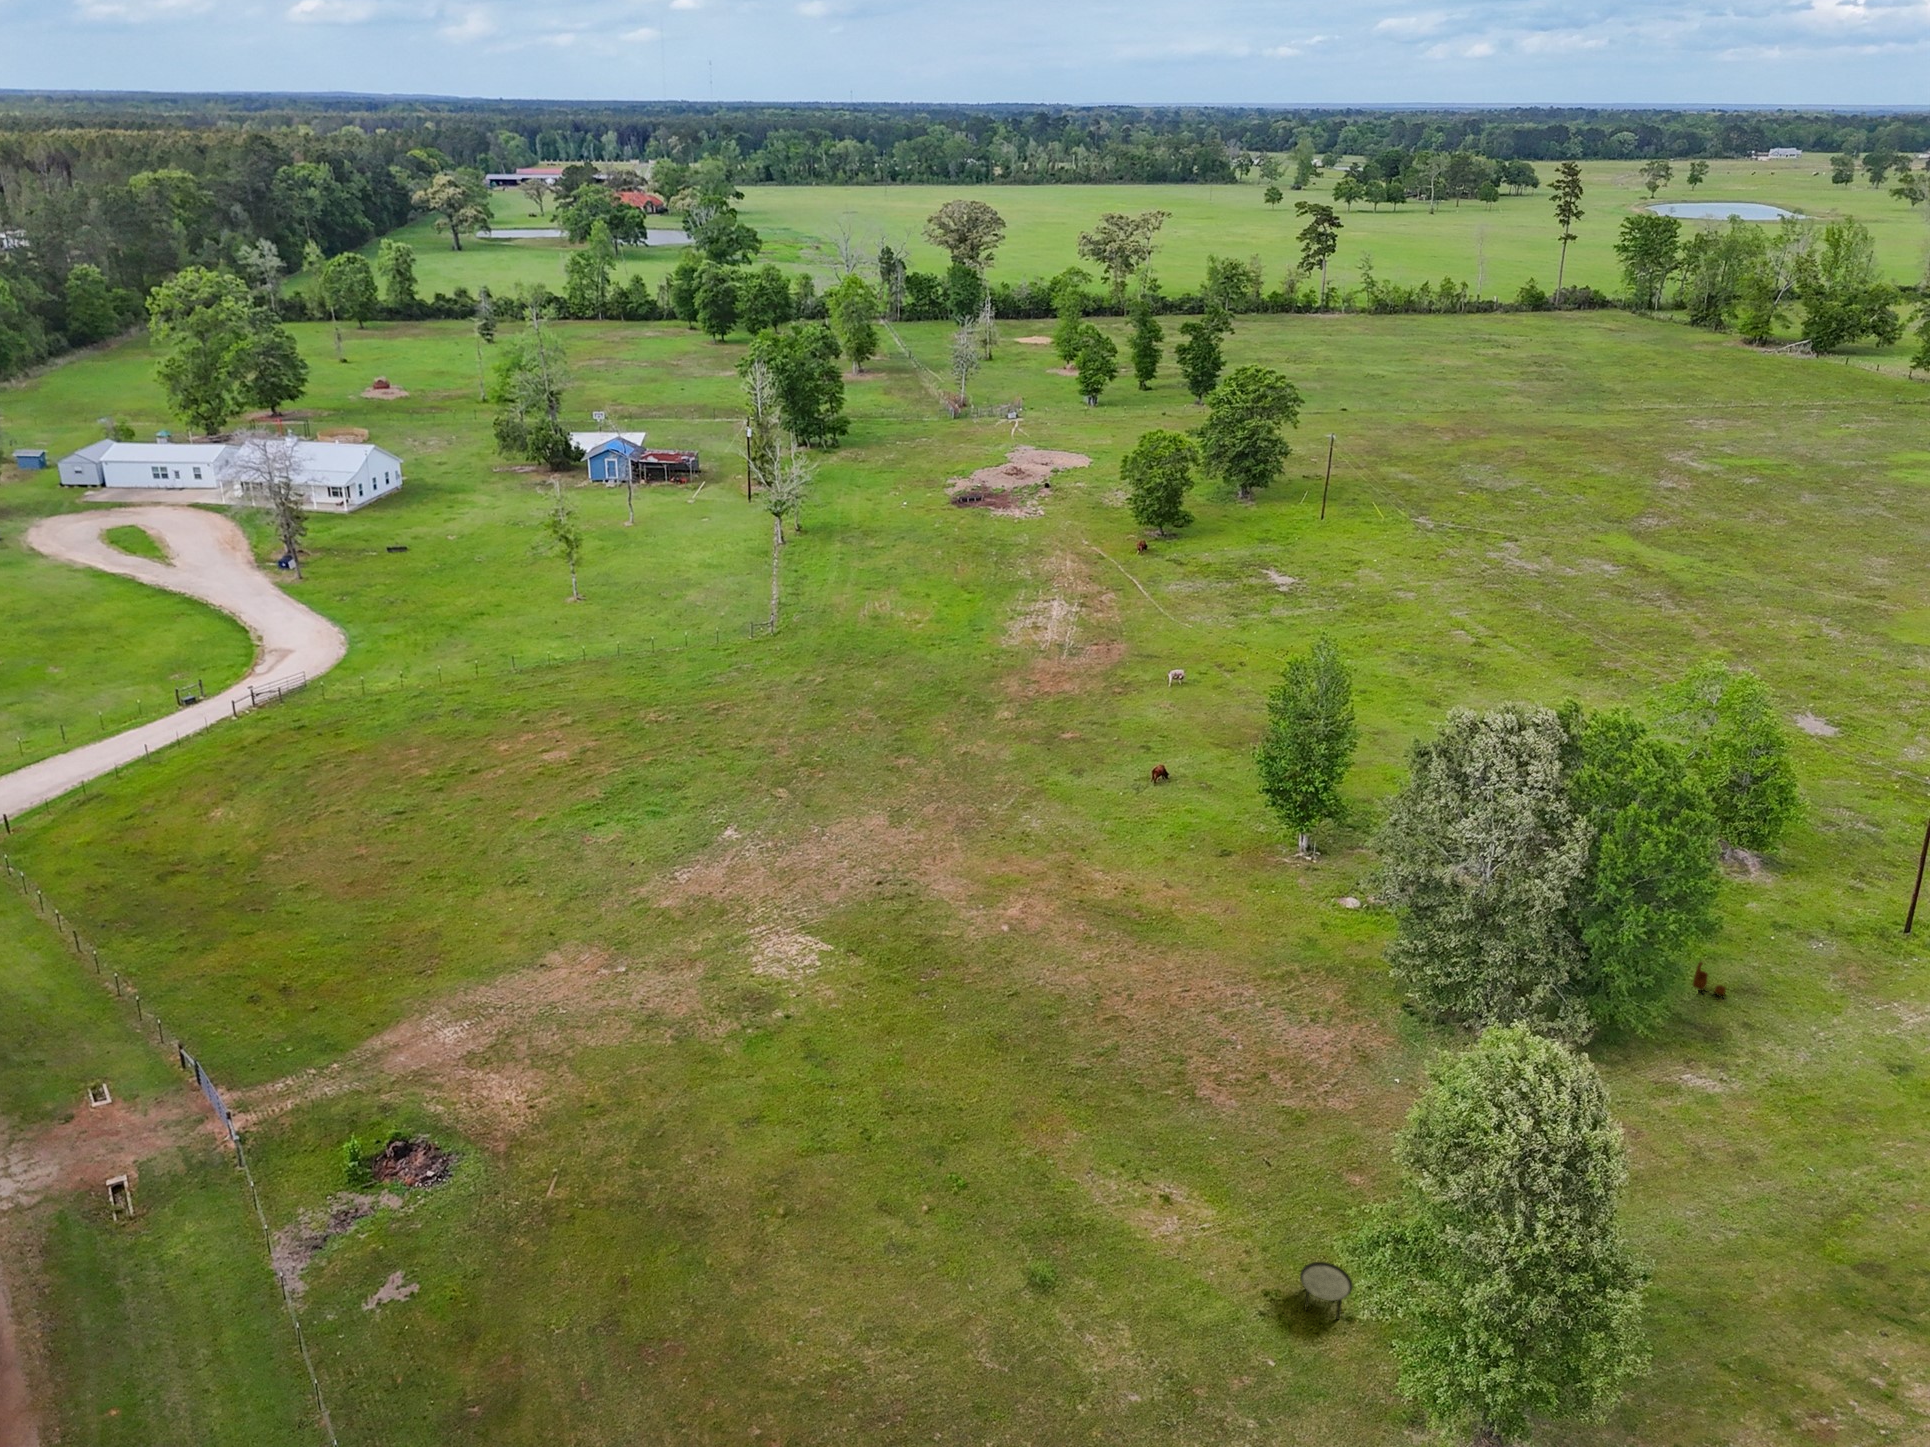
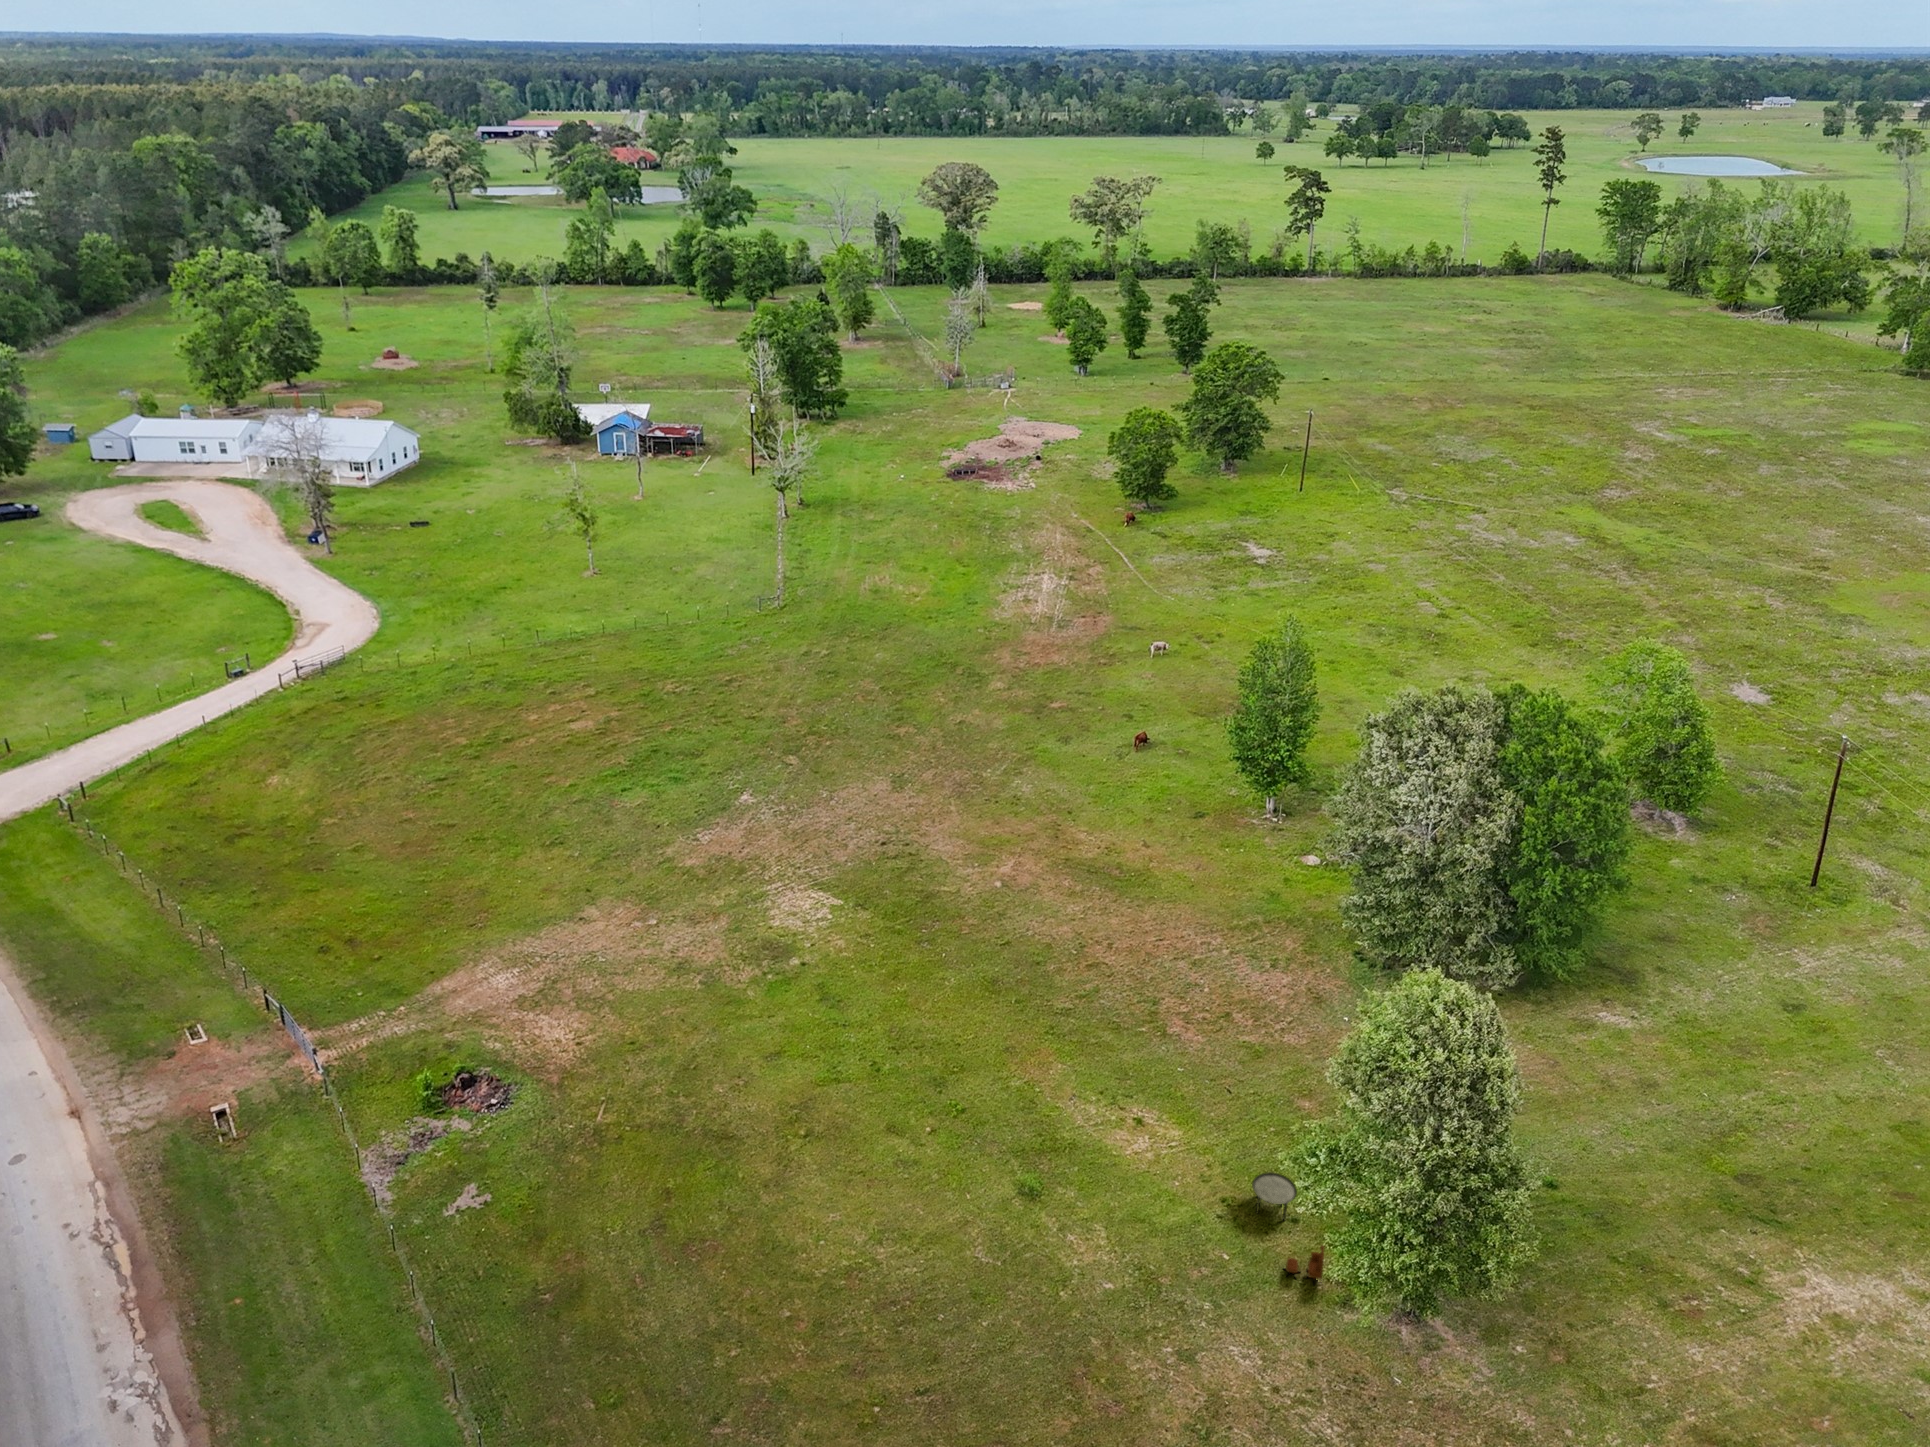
lounge chair: present [1693,962,1726,997] -> present [1285,1245,1325,1285]

